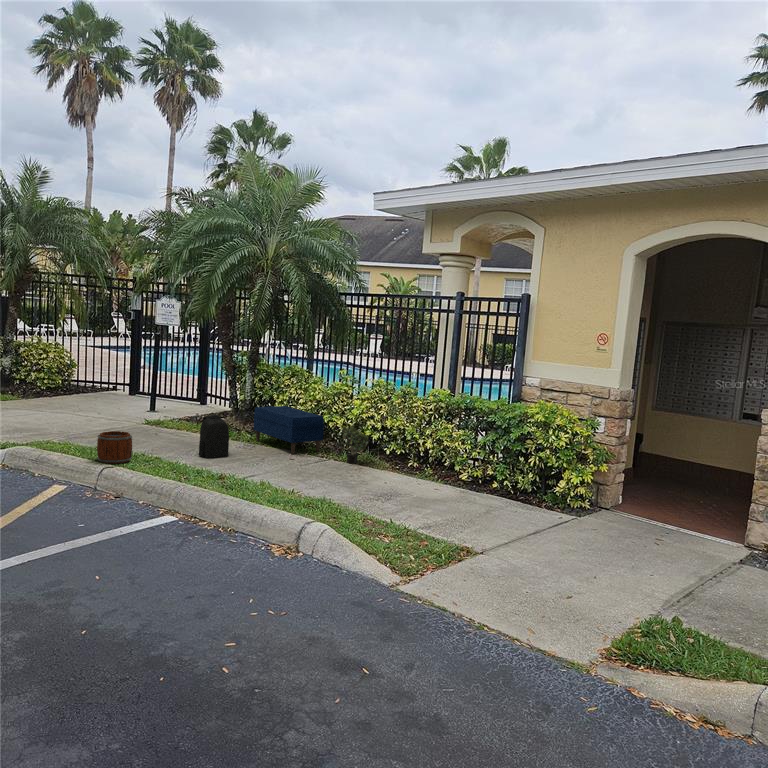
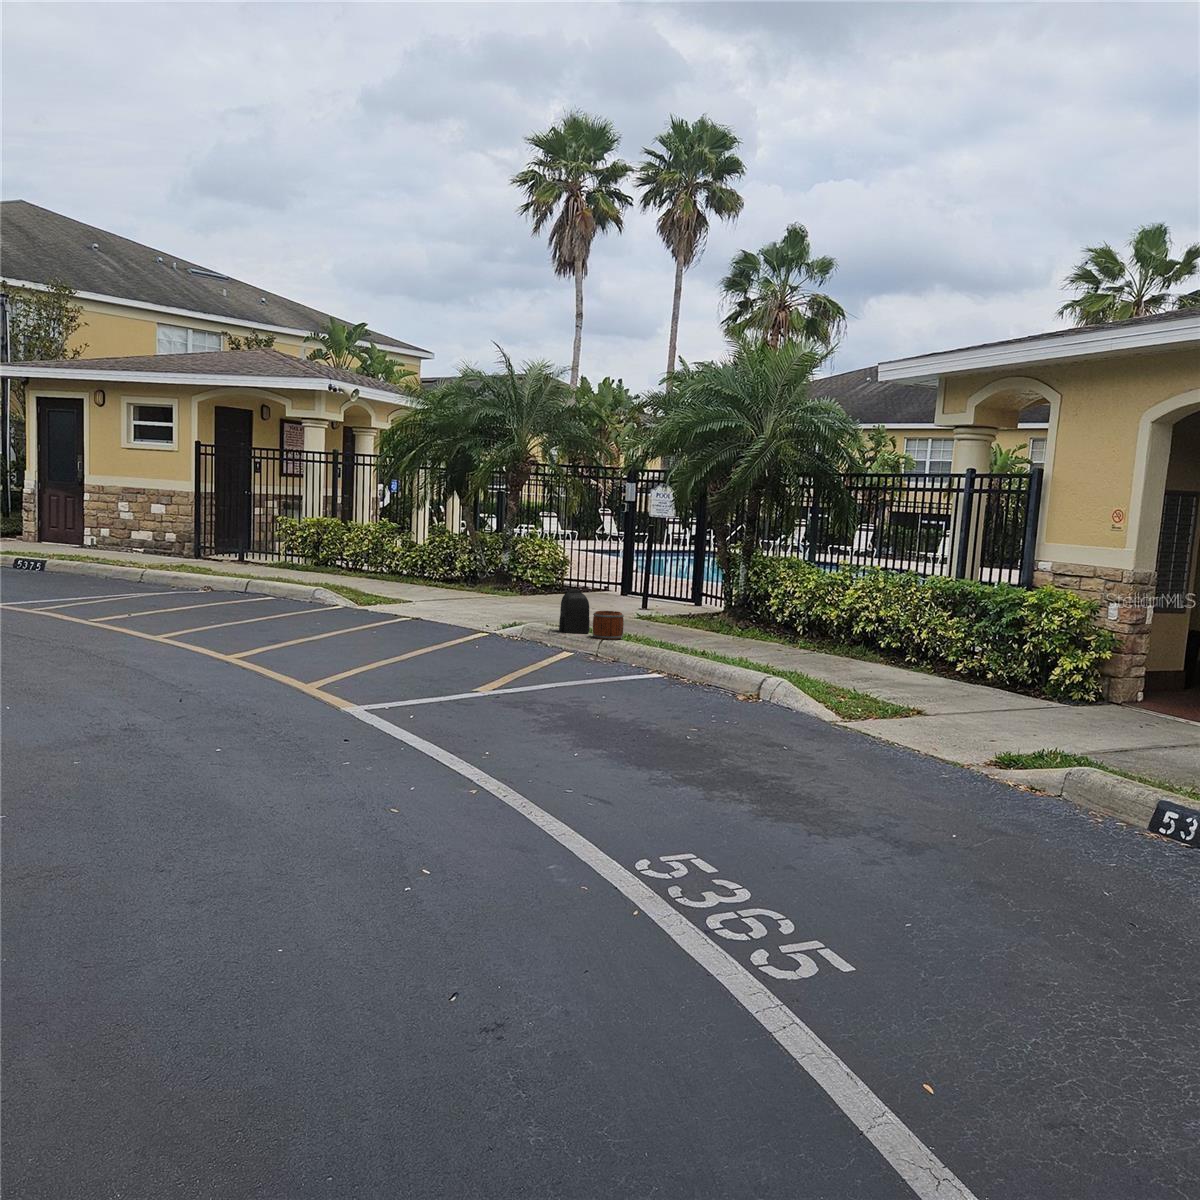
bench: present [254,406,324,454] -> none [746,599,818,646]
backpack: present [199,415,229,458] -> present [559,589,590,633]
potted plant: present [341,426,368,463] -> none [832,616,864,656]

